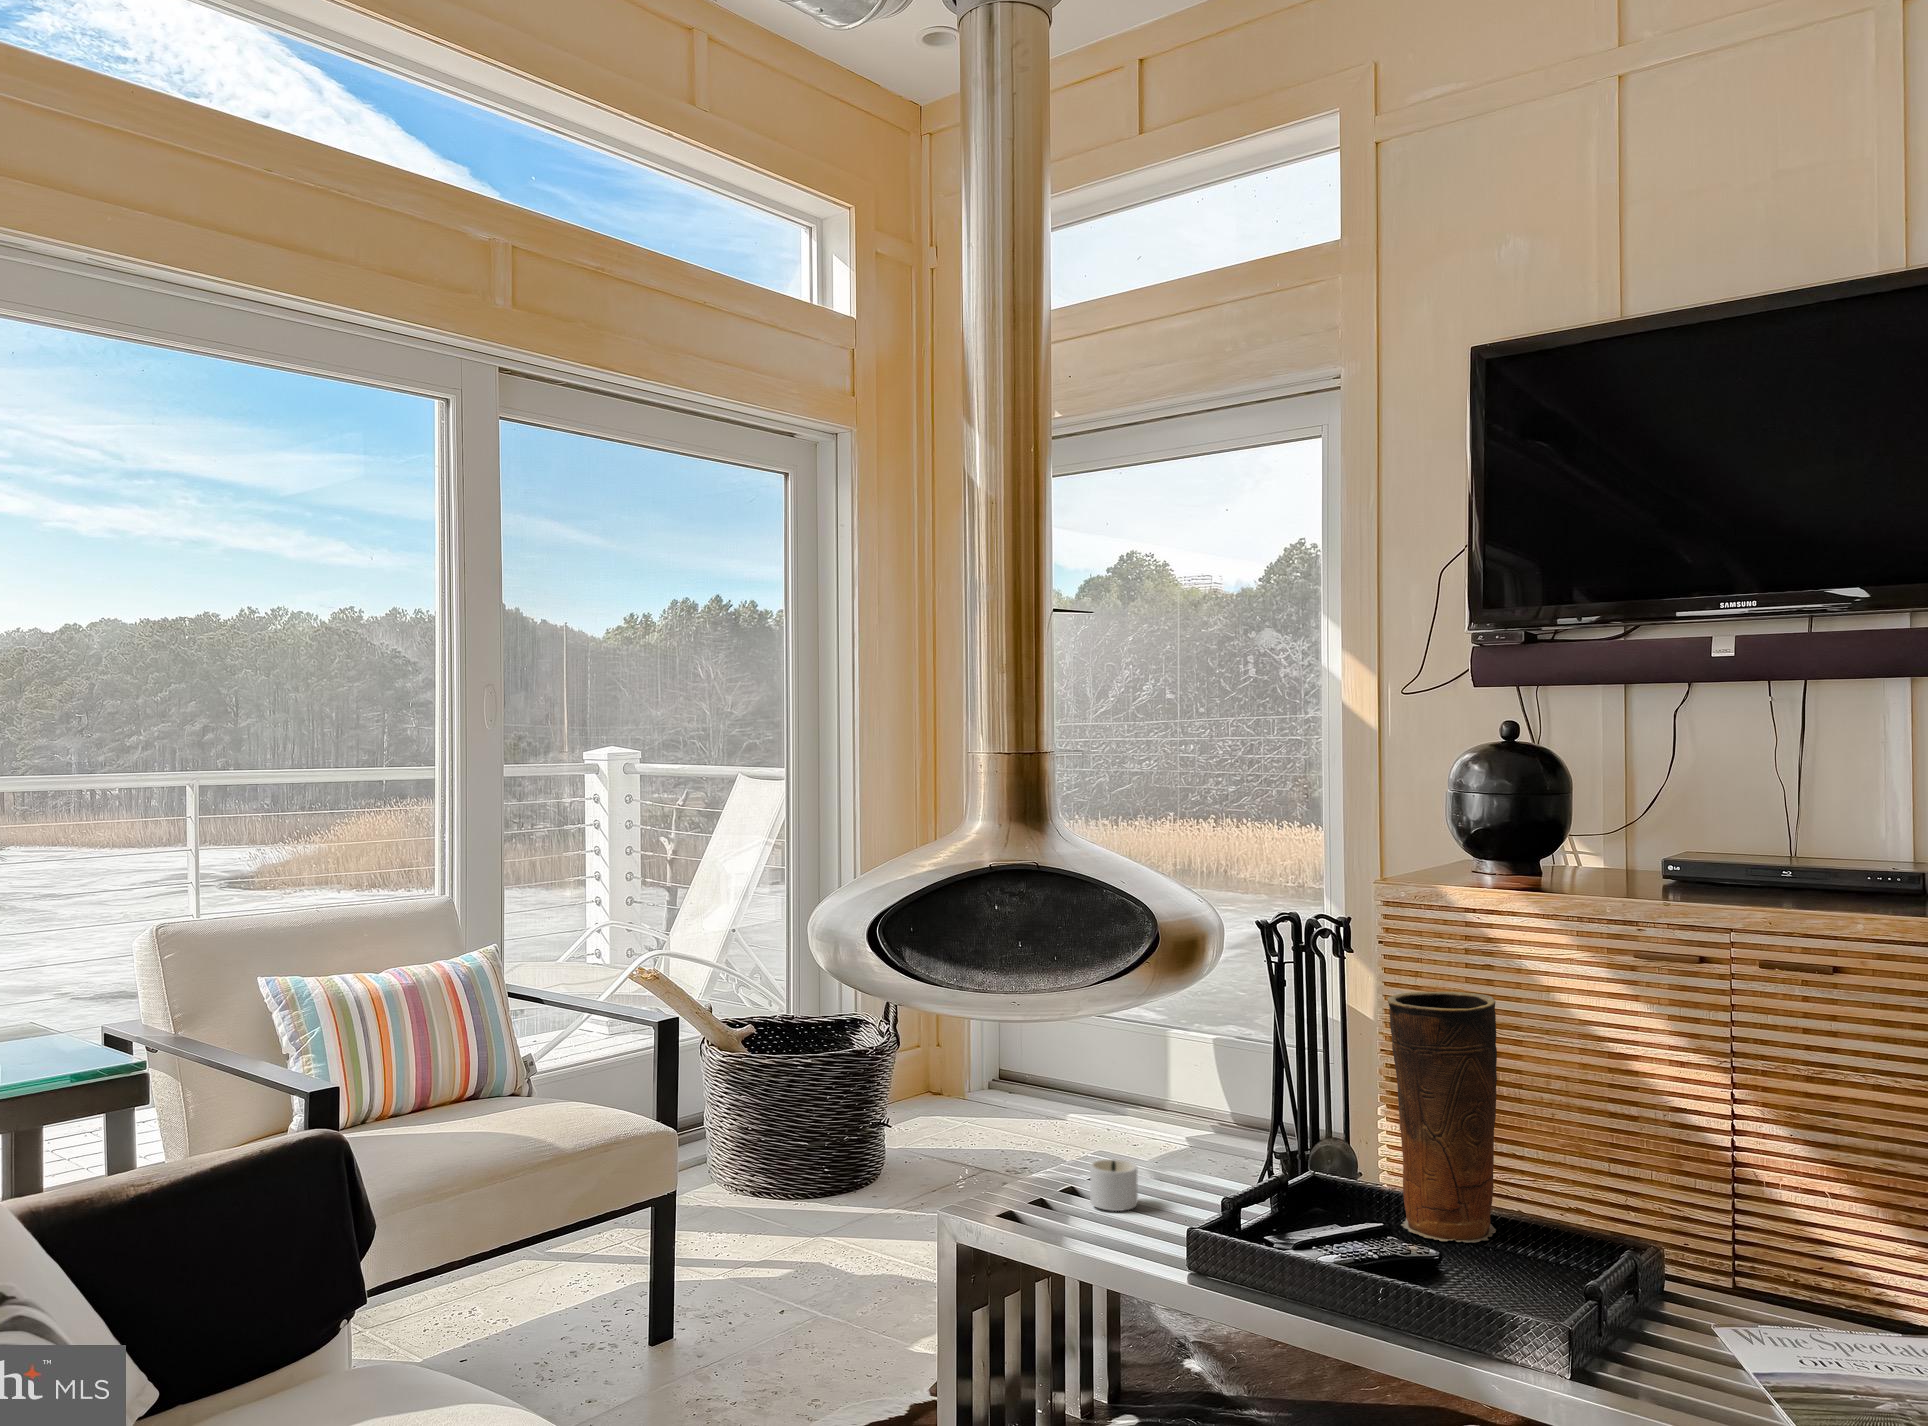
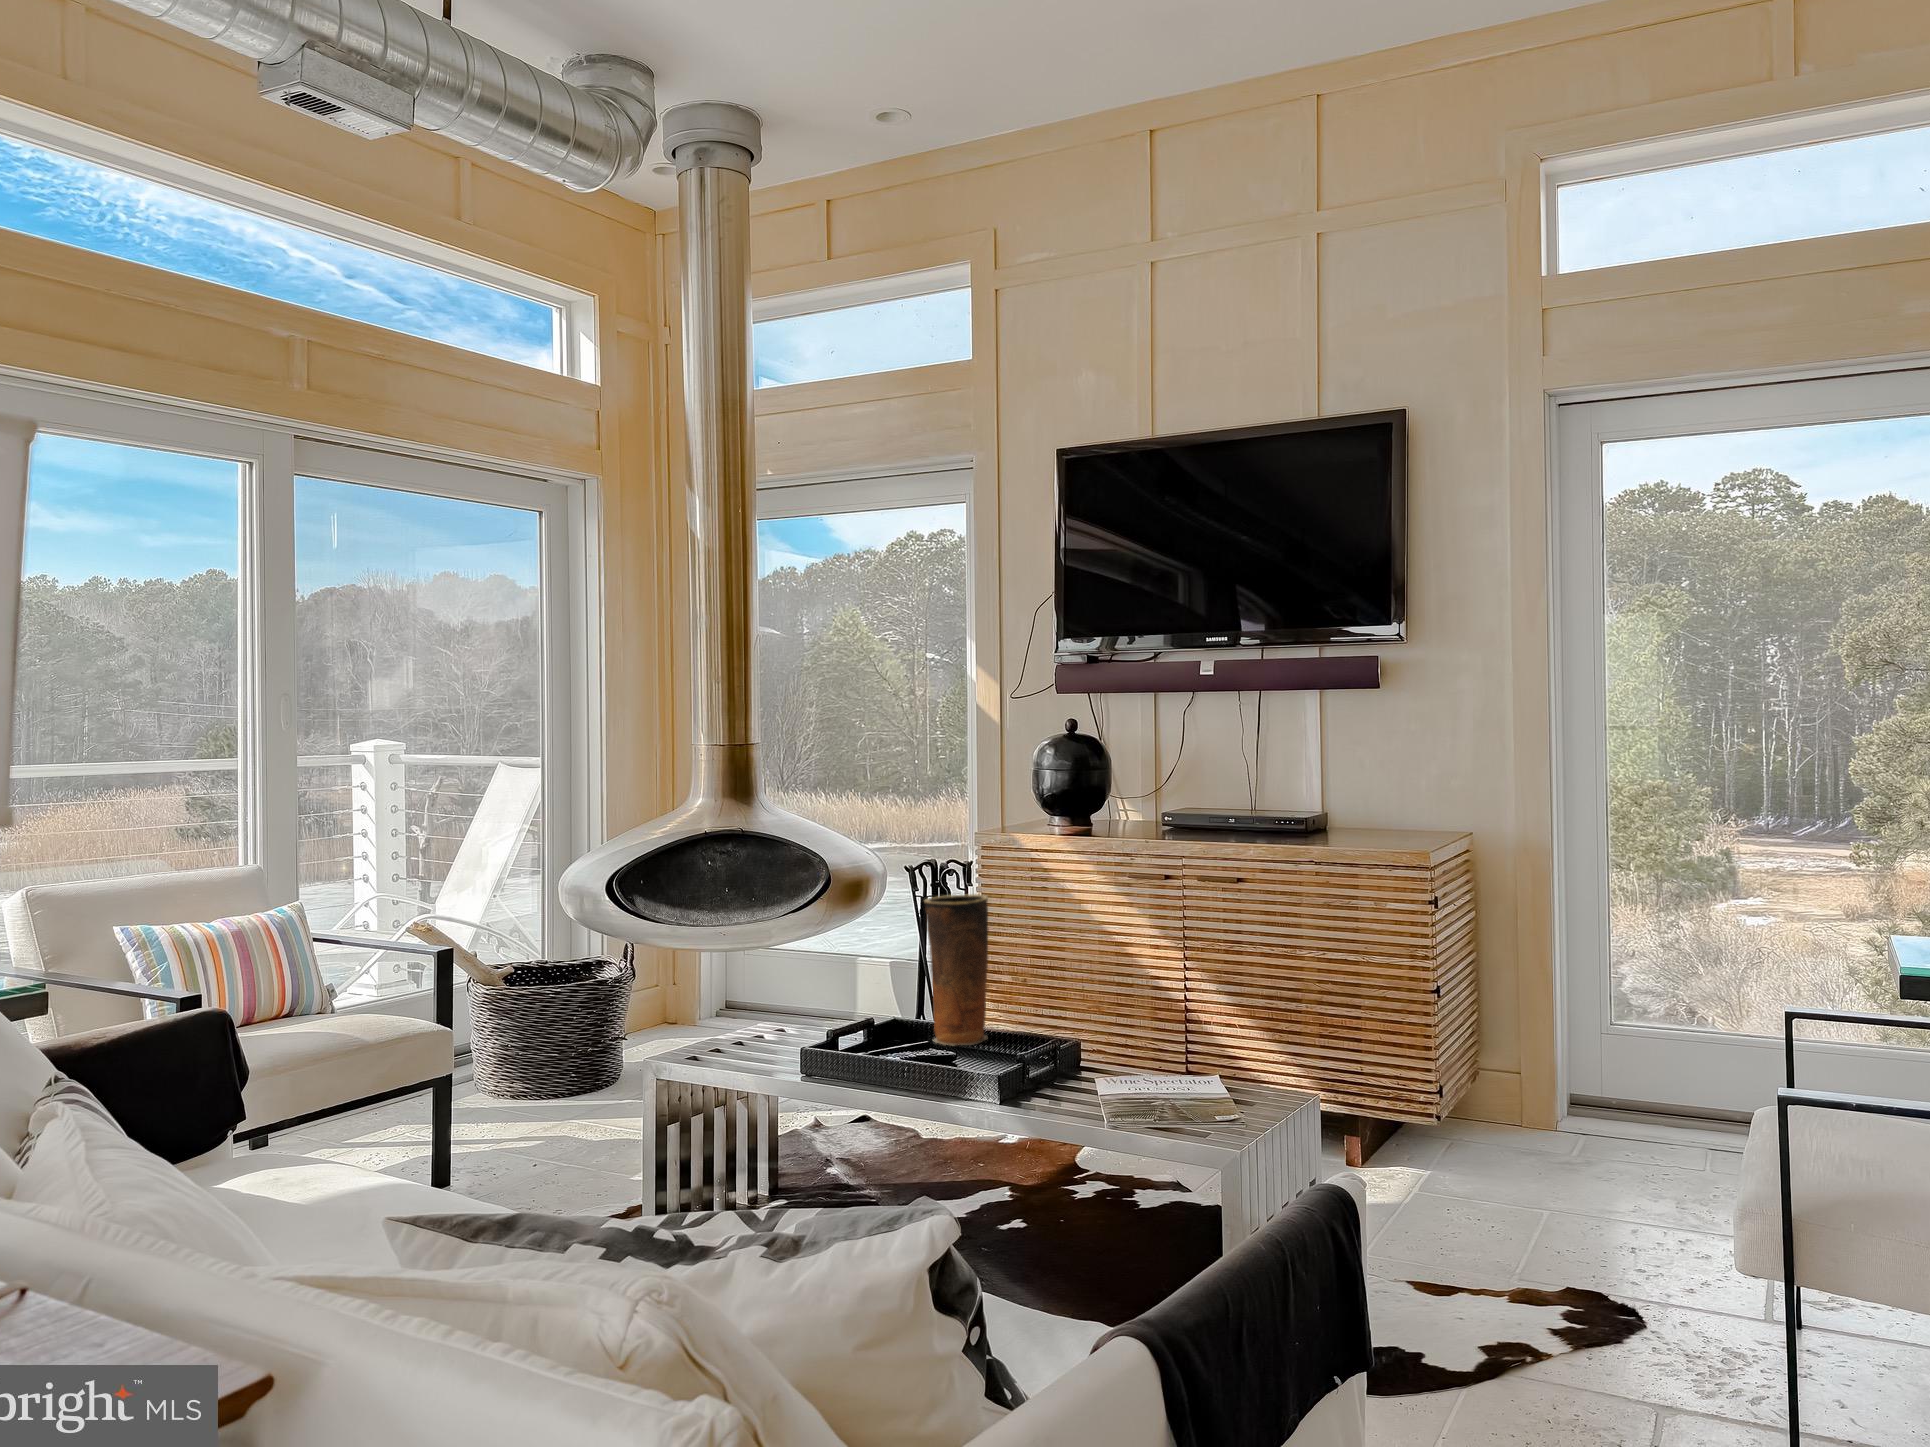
candle: present [1090,1159,1138,1211] -> none [741,1015,784,1047]

